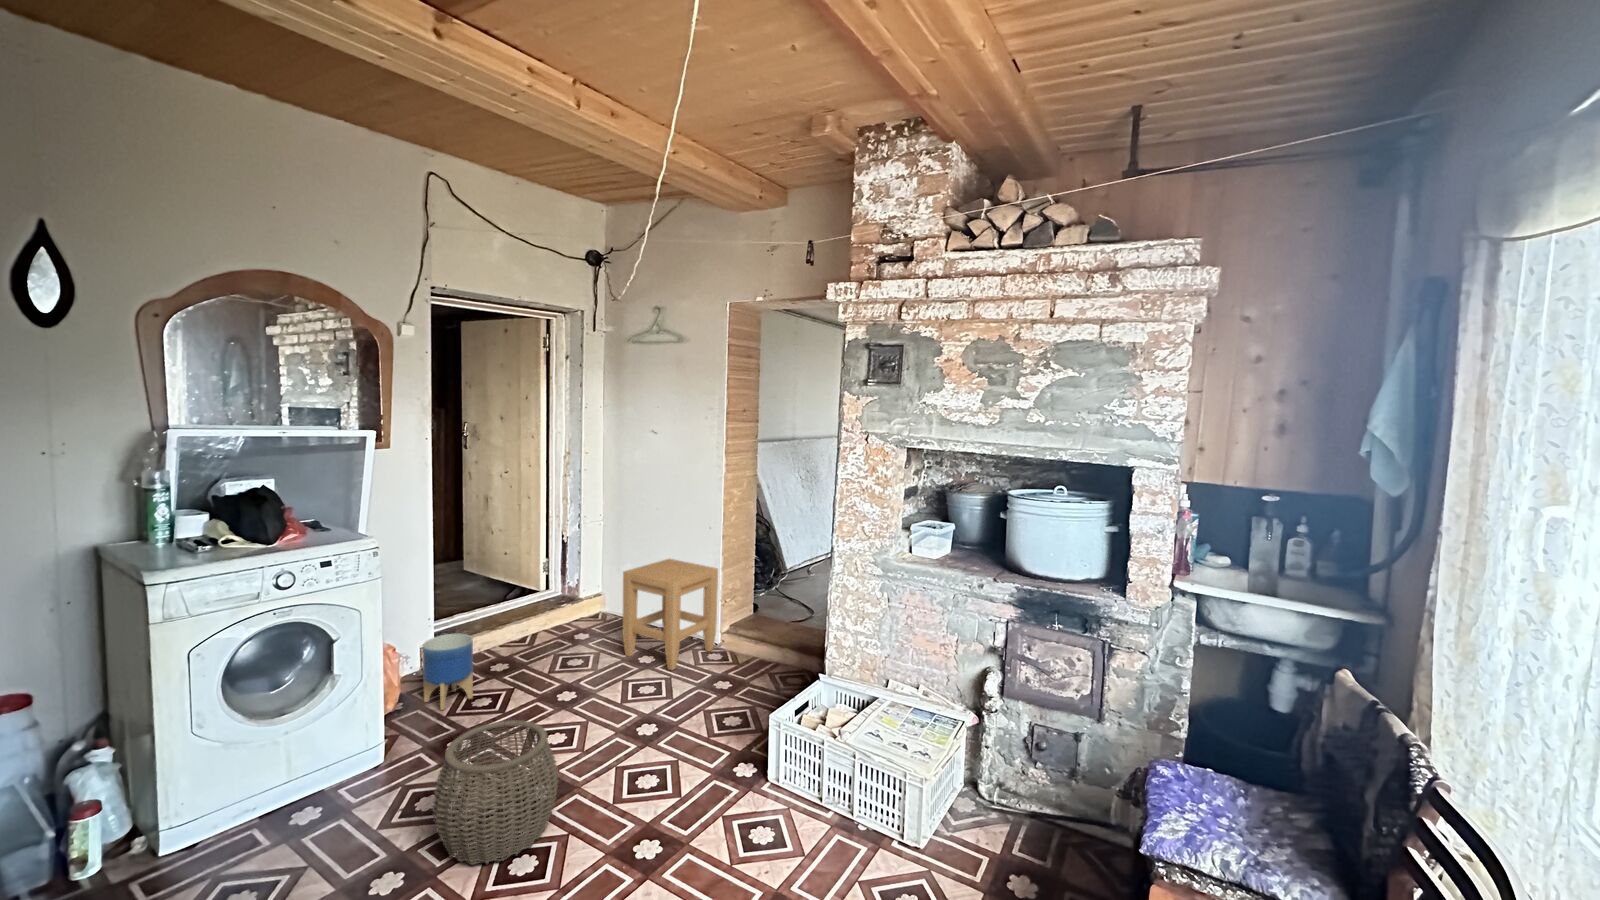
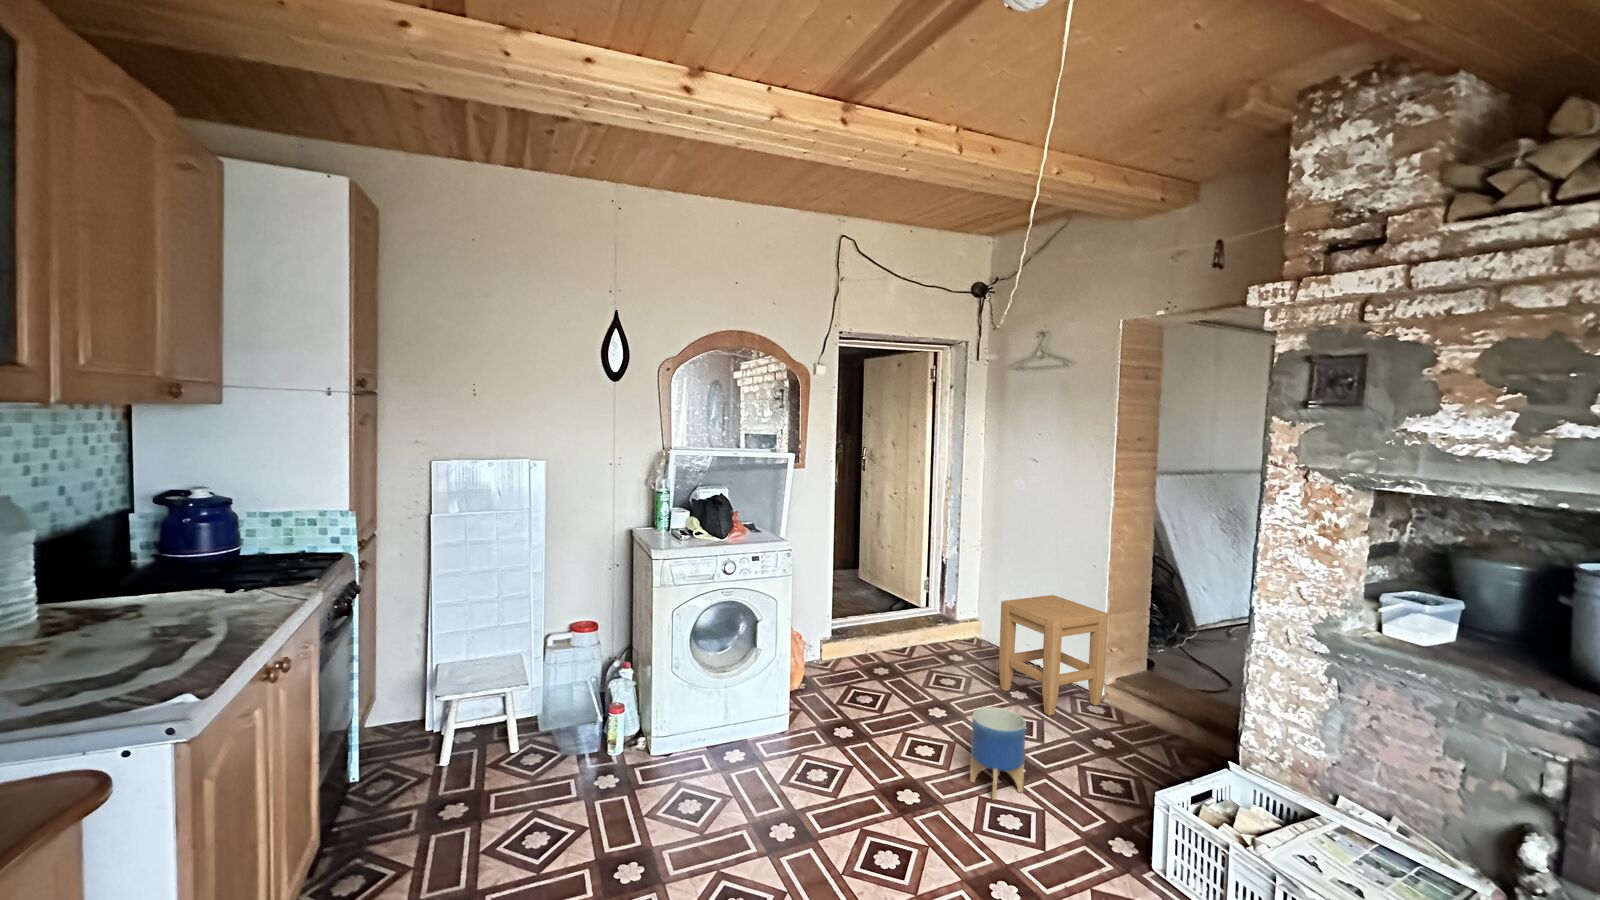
planter: present [423,634,473,710] -> present [970,707,1026,800]
woven basket: present [433,720,558,864] -> none [817,718,921,846]

